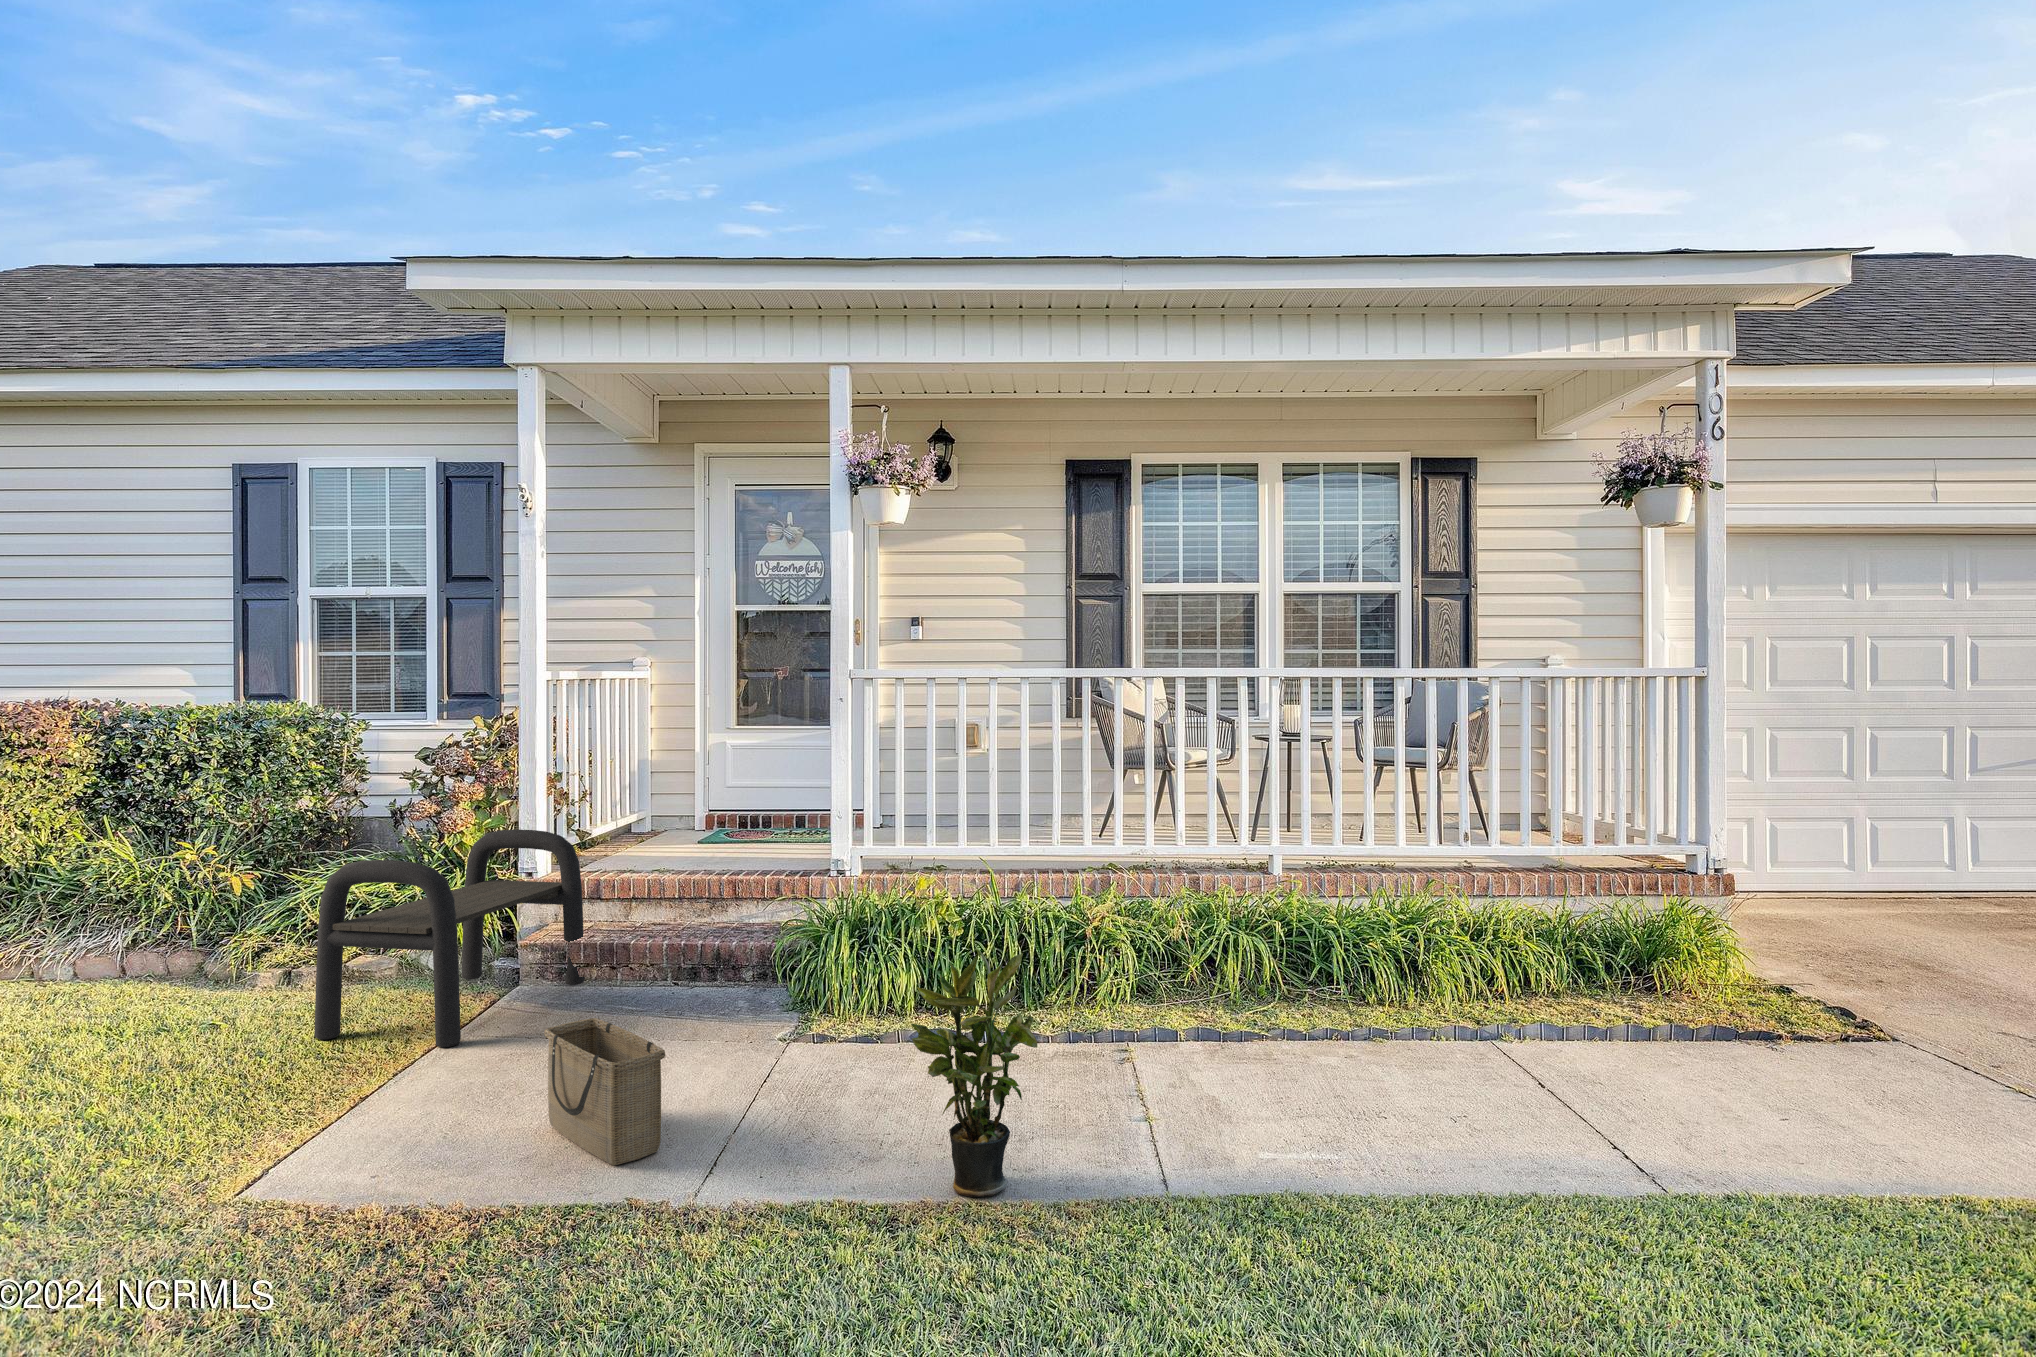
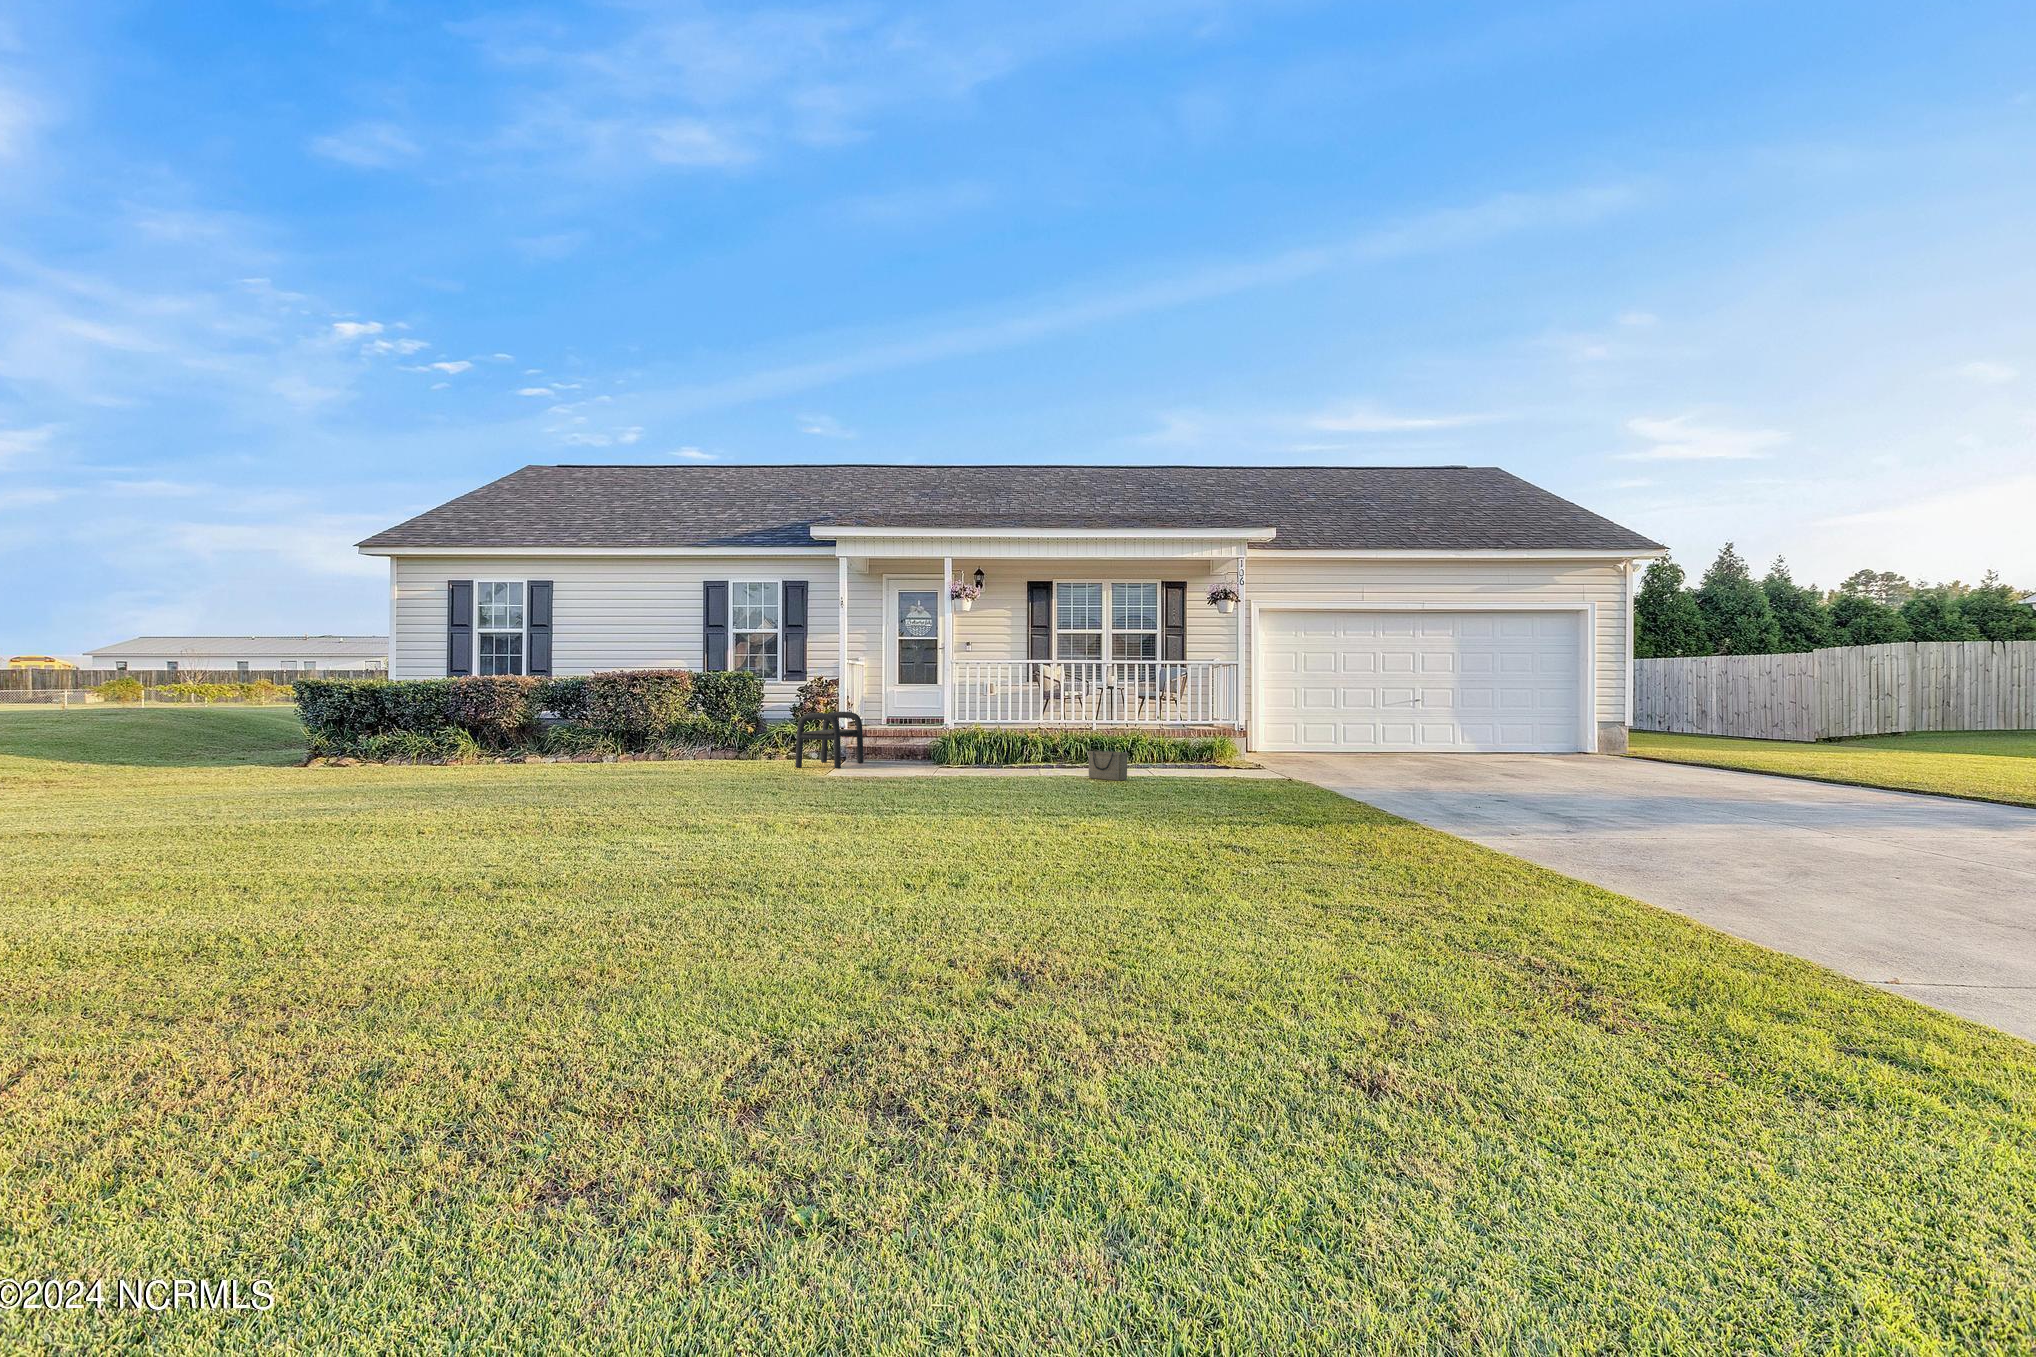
potted plant: present [911,948,1038,1197] -> none [984,721,1014,778]
basket: present [544,1018,665,1165] -> present [1087,751,1128,781]

